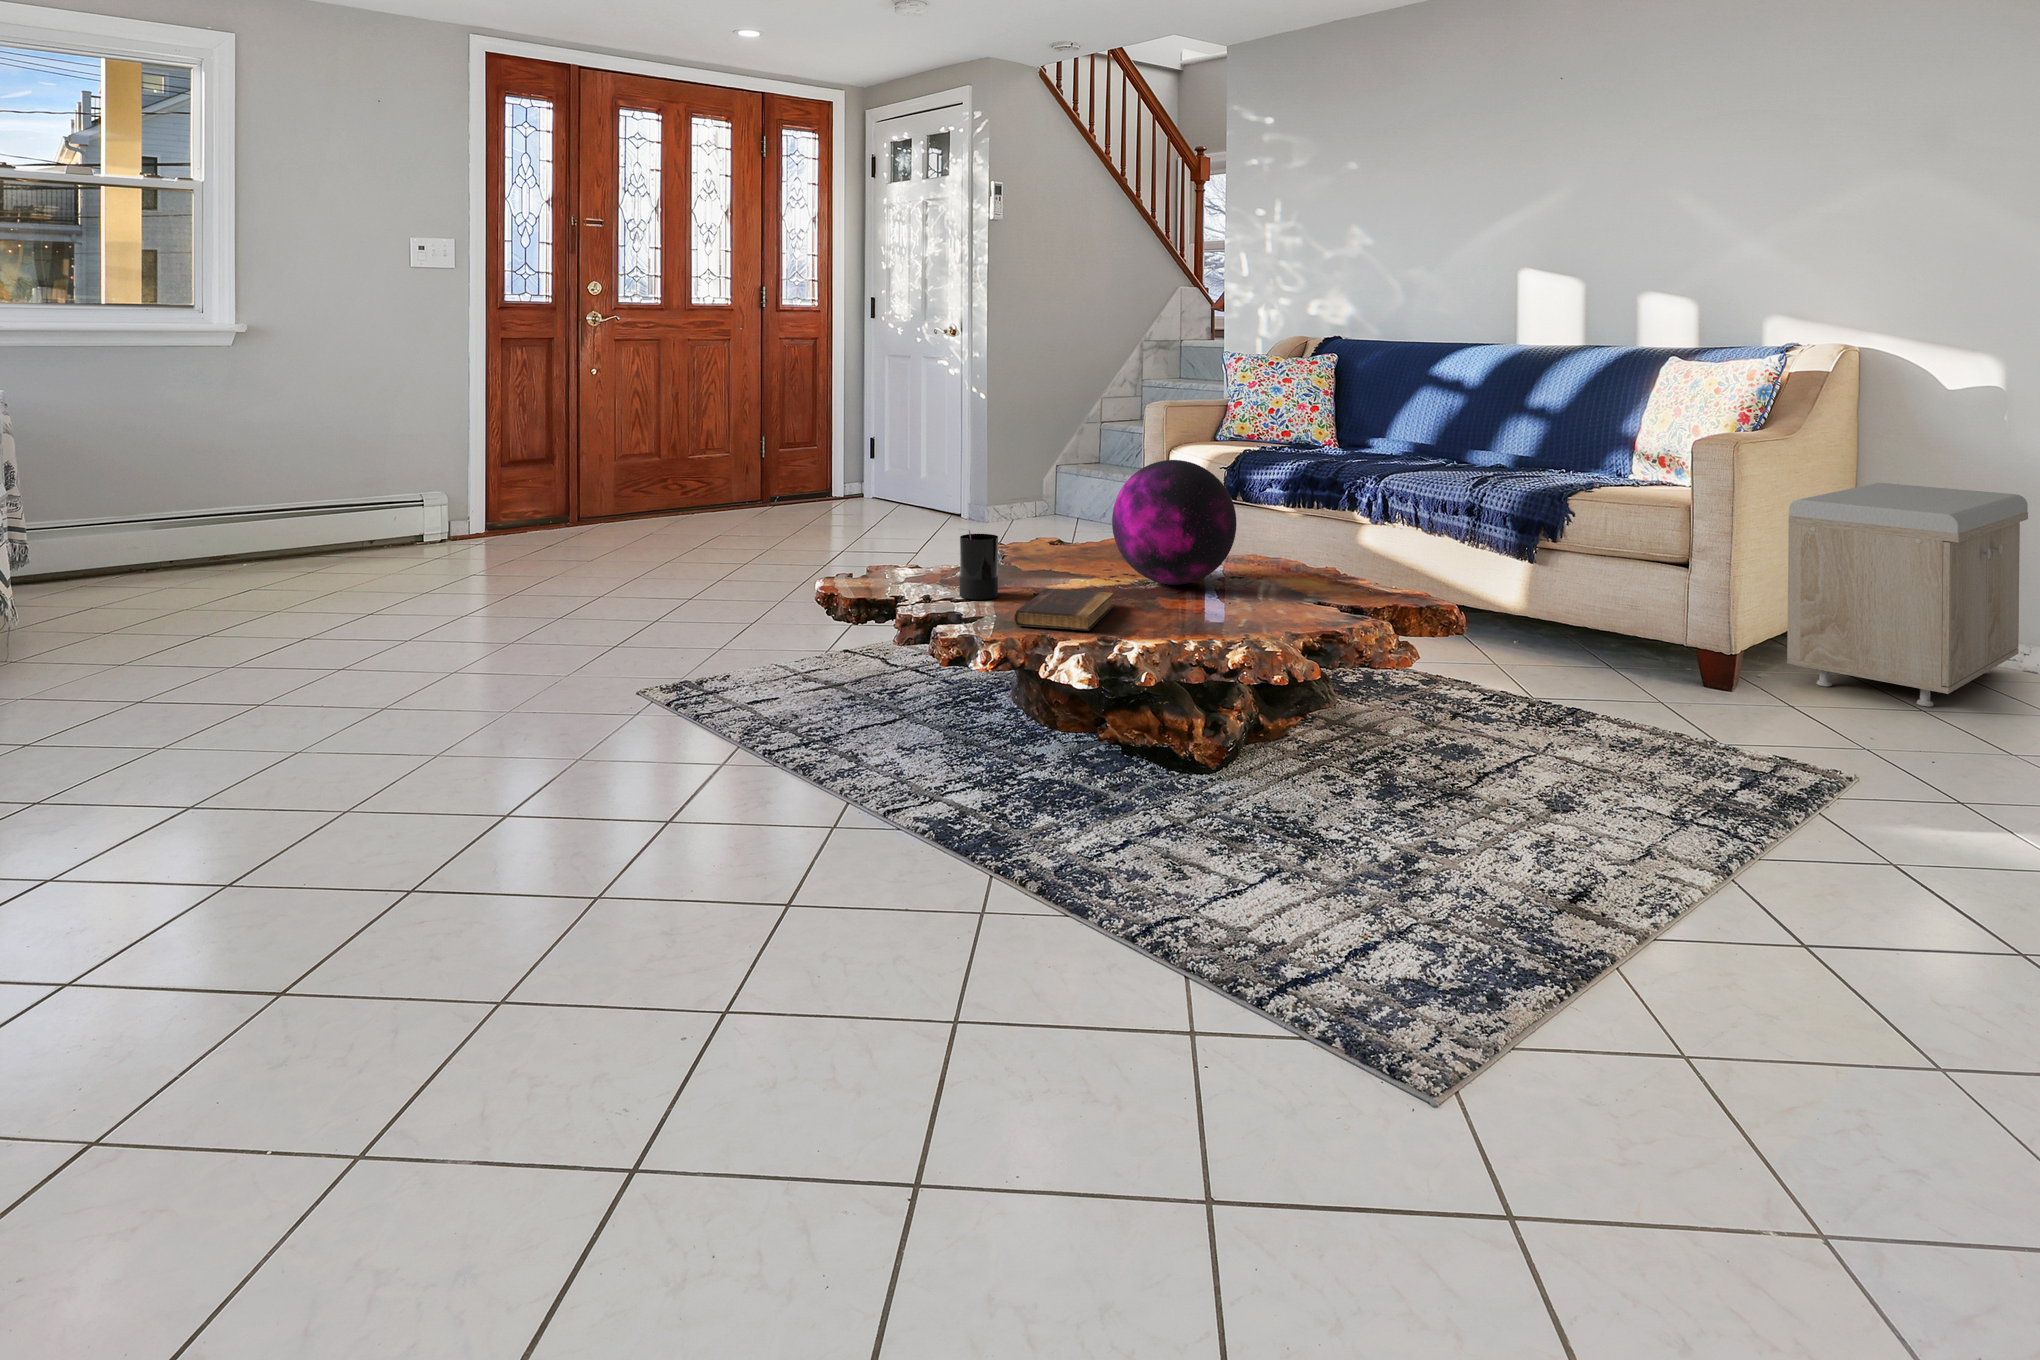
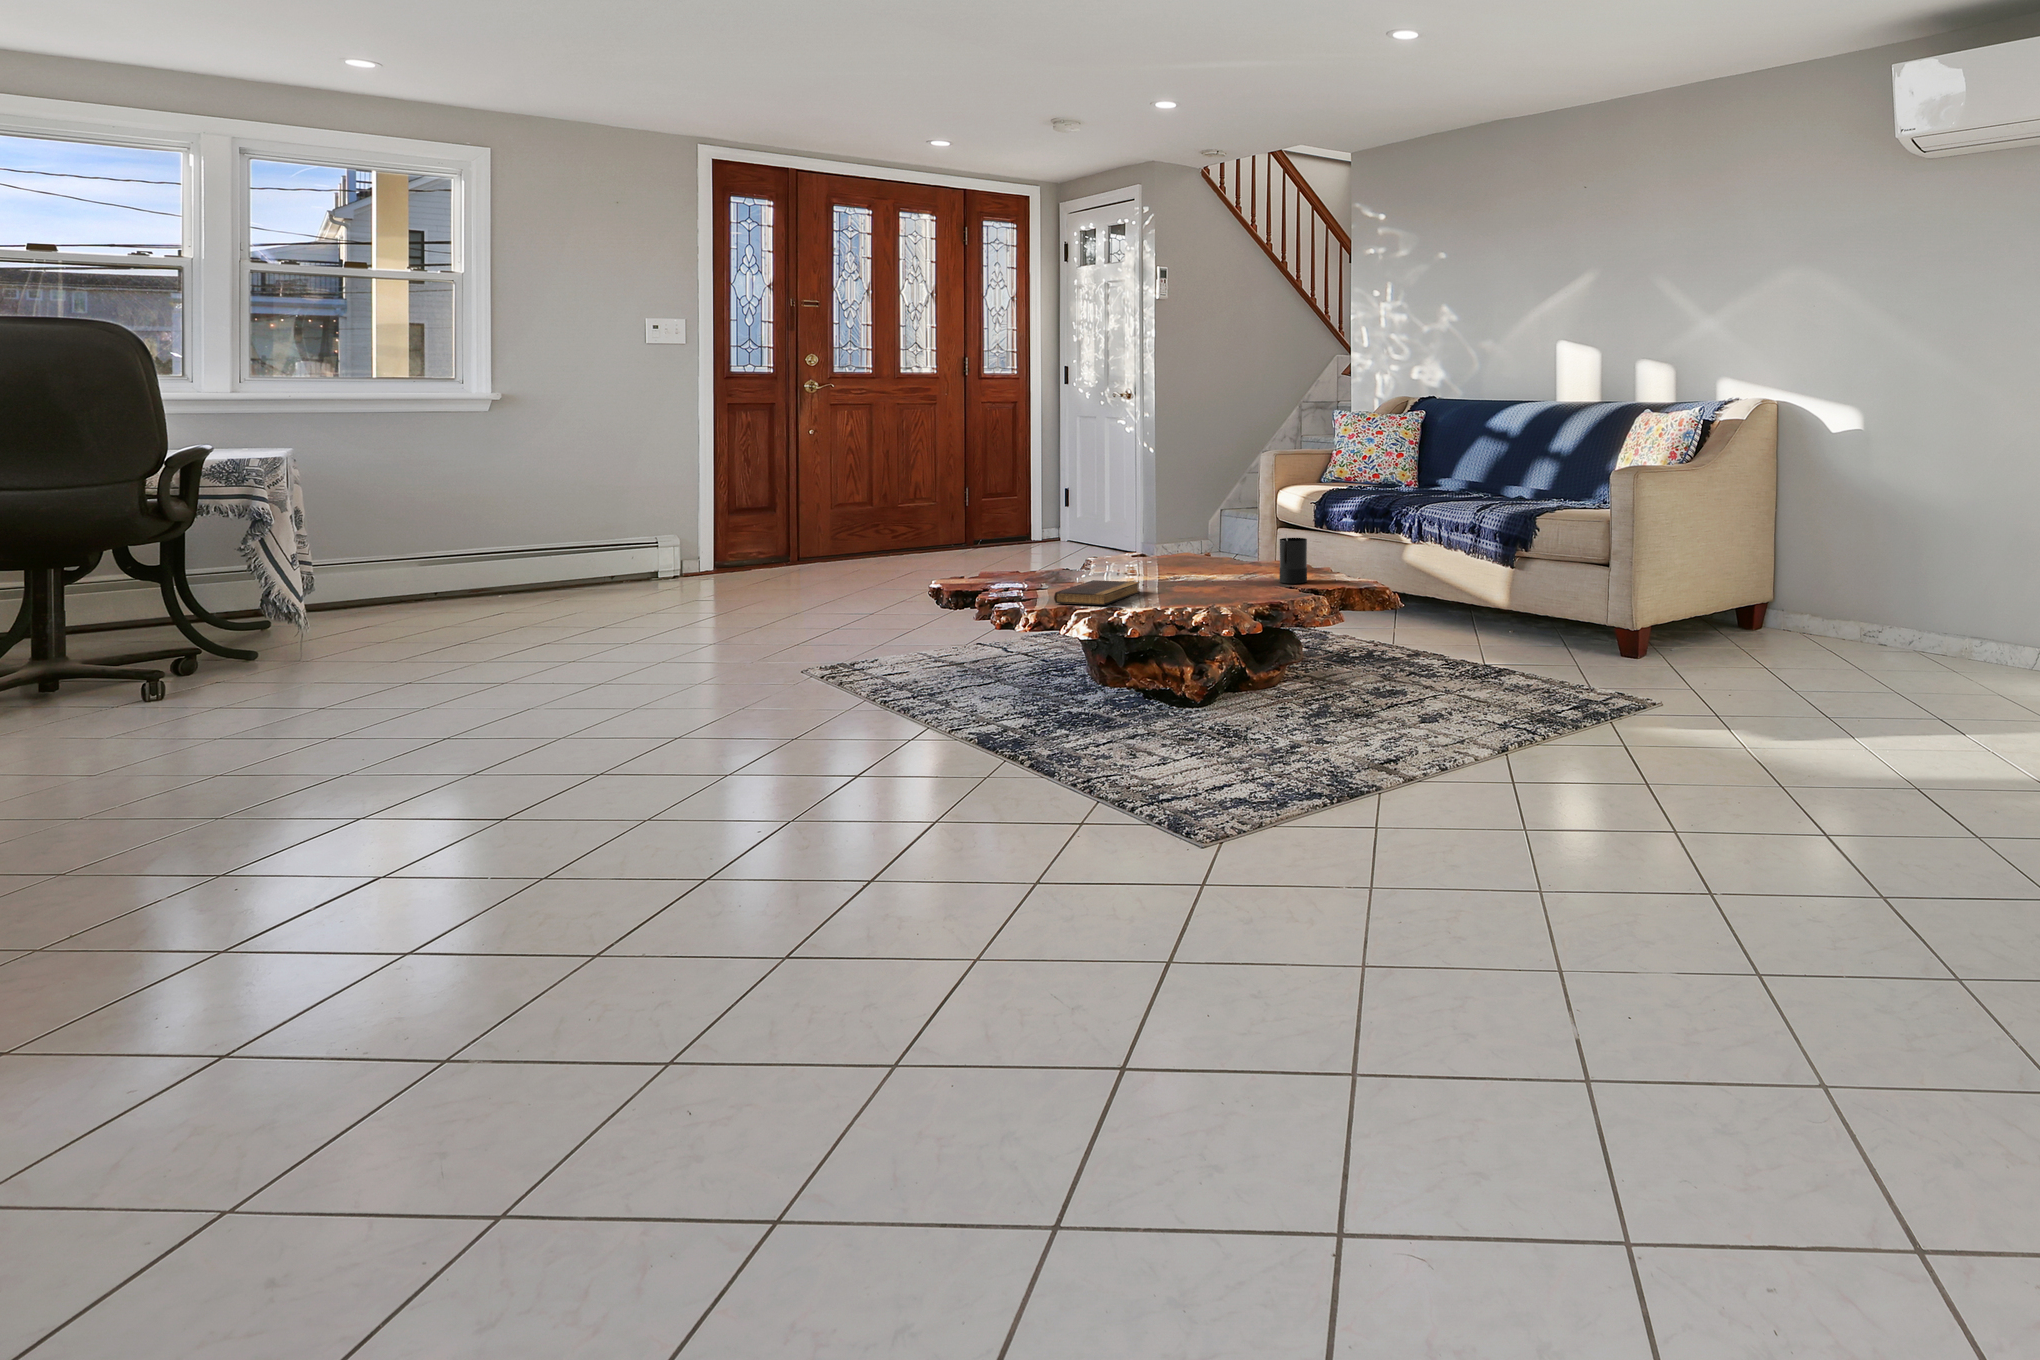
decorative orb: present [1112,460,1236,585] -> none [1153,487,1246,579]
storage bench: present [1787,483,2028,707] -> none [1688,504,1875,665]
candle: present [960,529,998,600] -> present [1280,535,1307,584]

